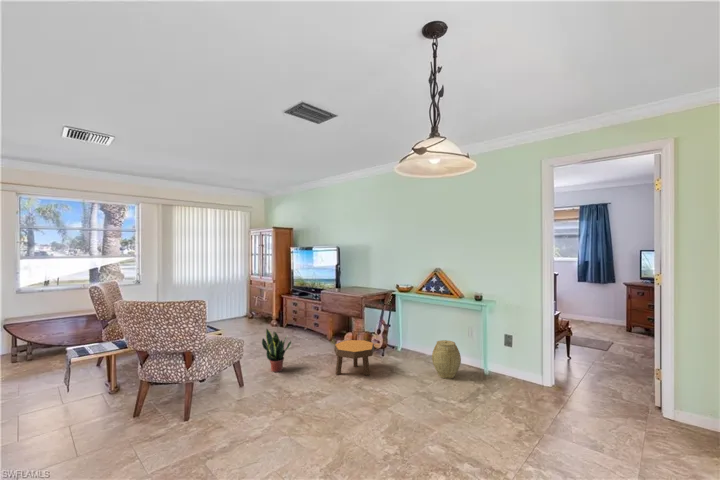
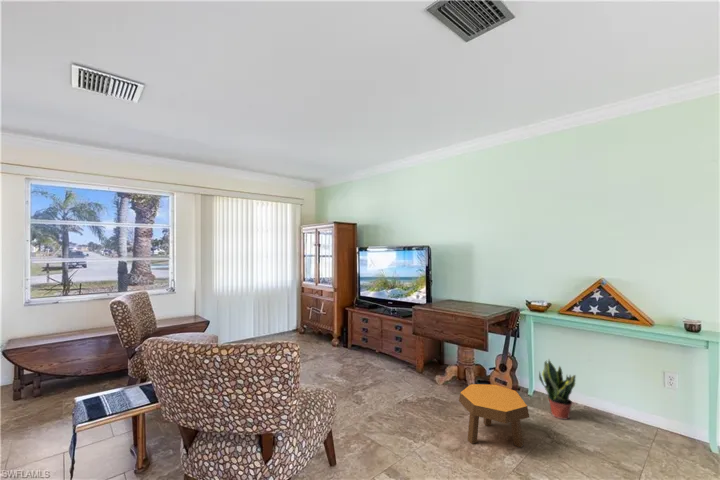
potted plant: present [262,329,291,372] -> present [539,361,576,419]
woven basket: present [432,340,461,379] -> none [621,393,681,460]

